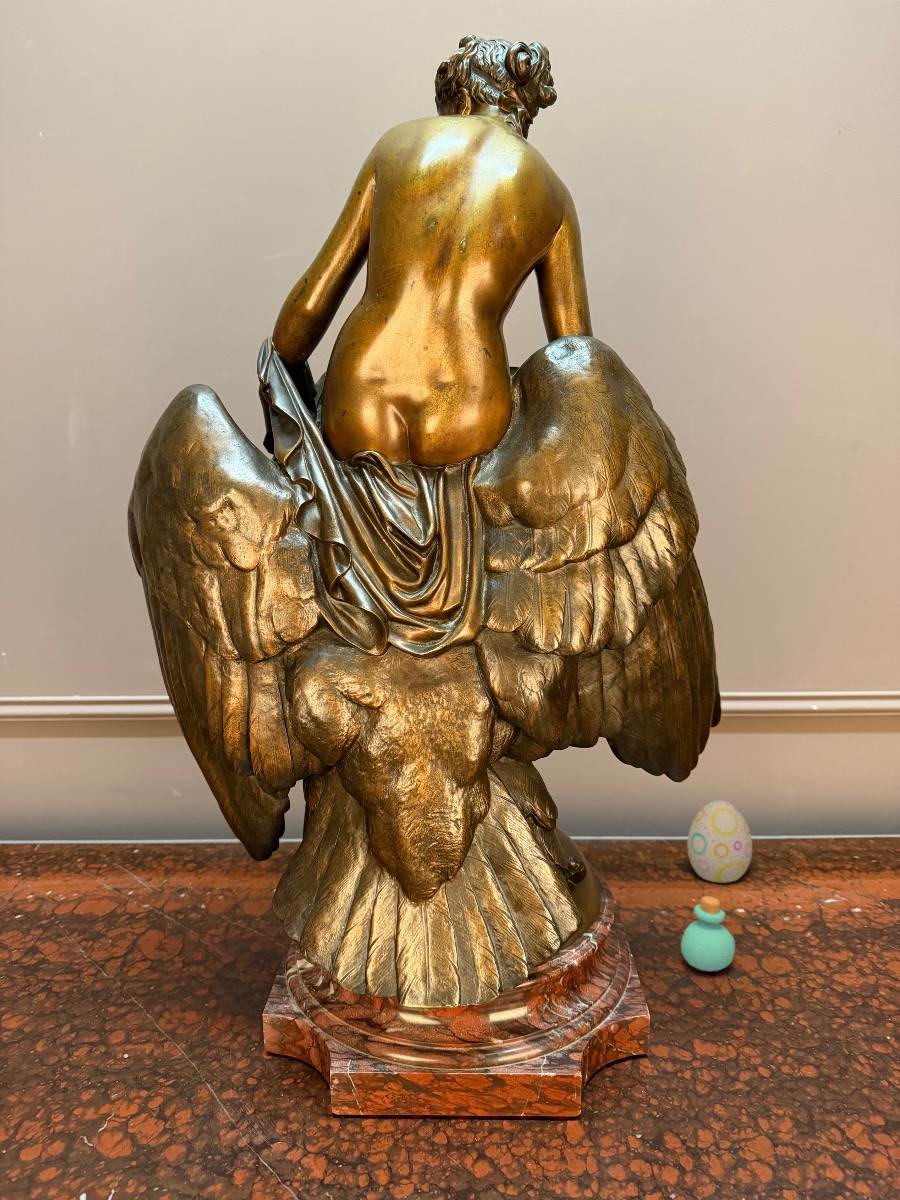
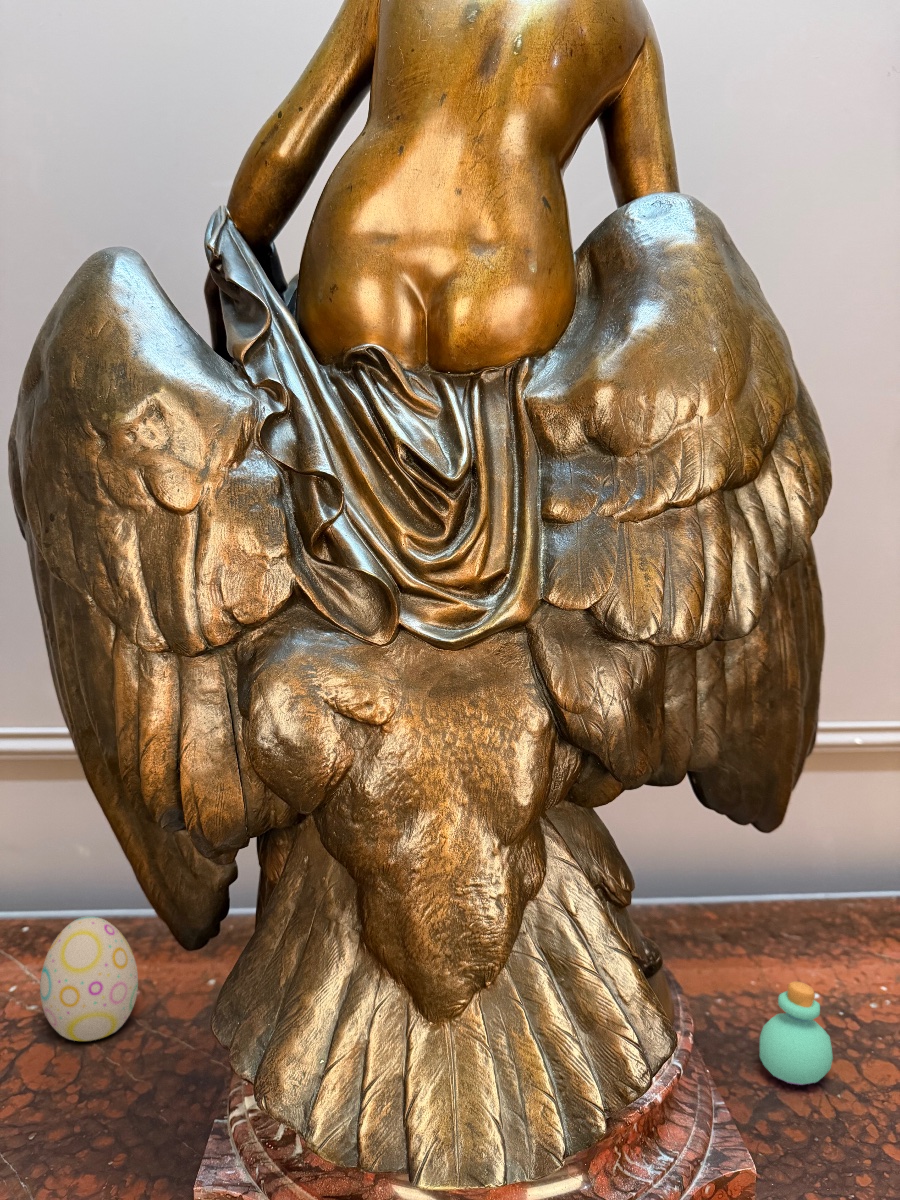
decorative egg: present [687,800,752,883] -> present [40,916,138,1041]

